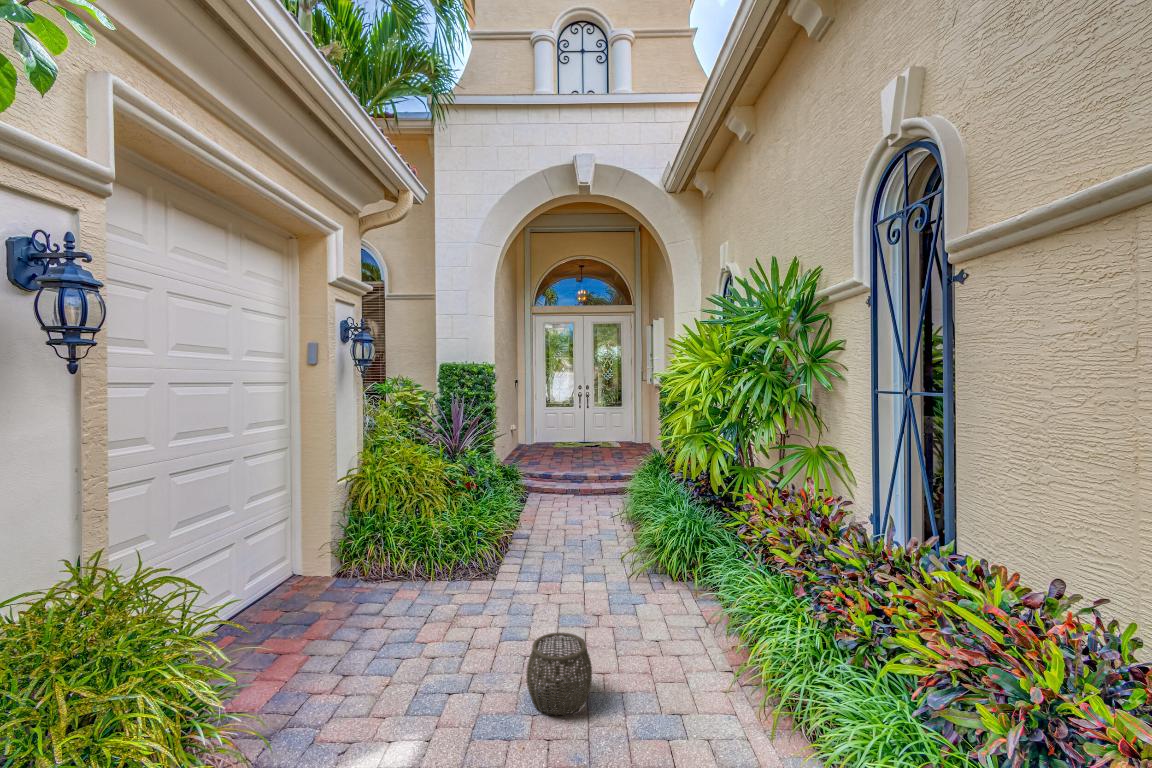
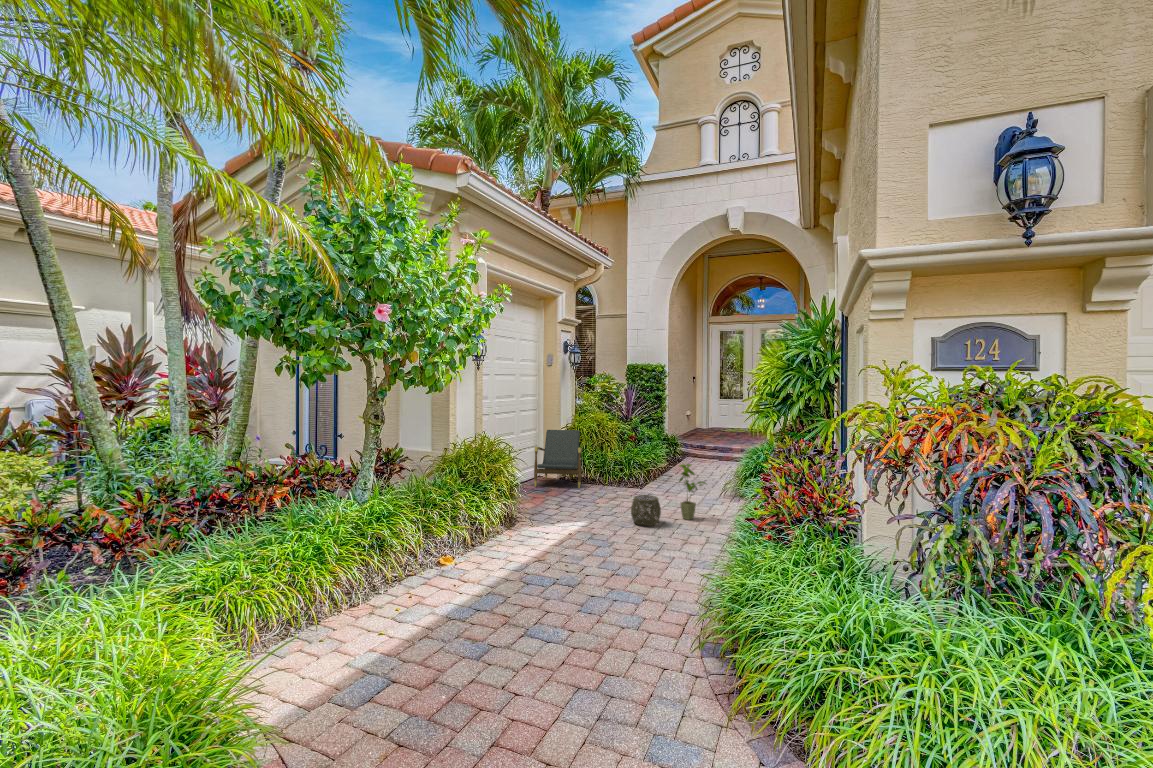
lounge chair: none [284,481,385,608] -> present [534,430,583,488]
house plant: none [609,552,670,666] -> present [679,464,706,520]

